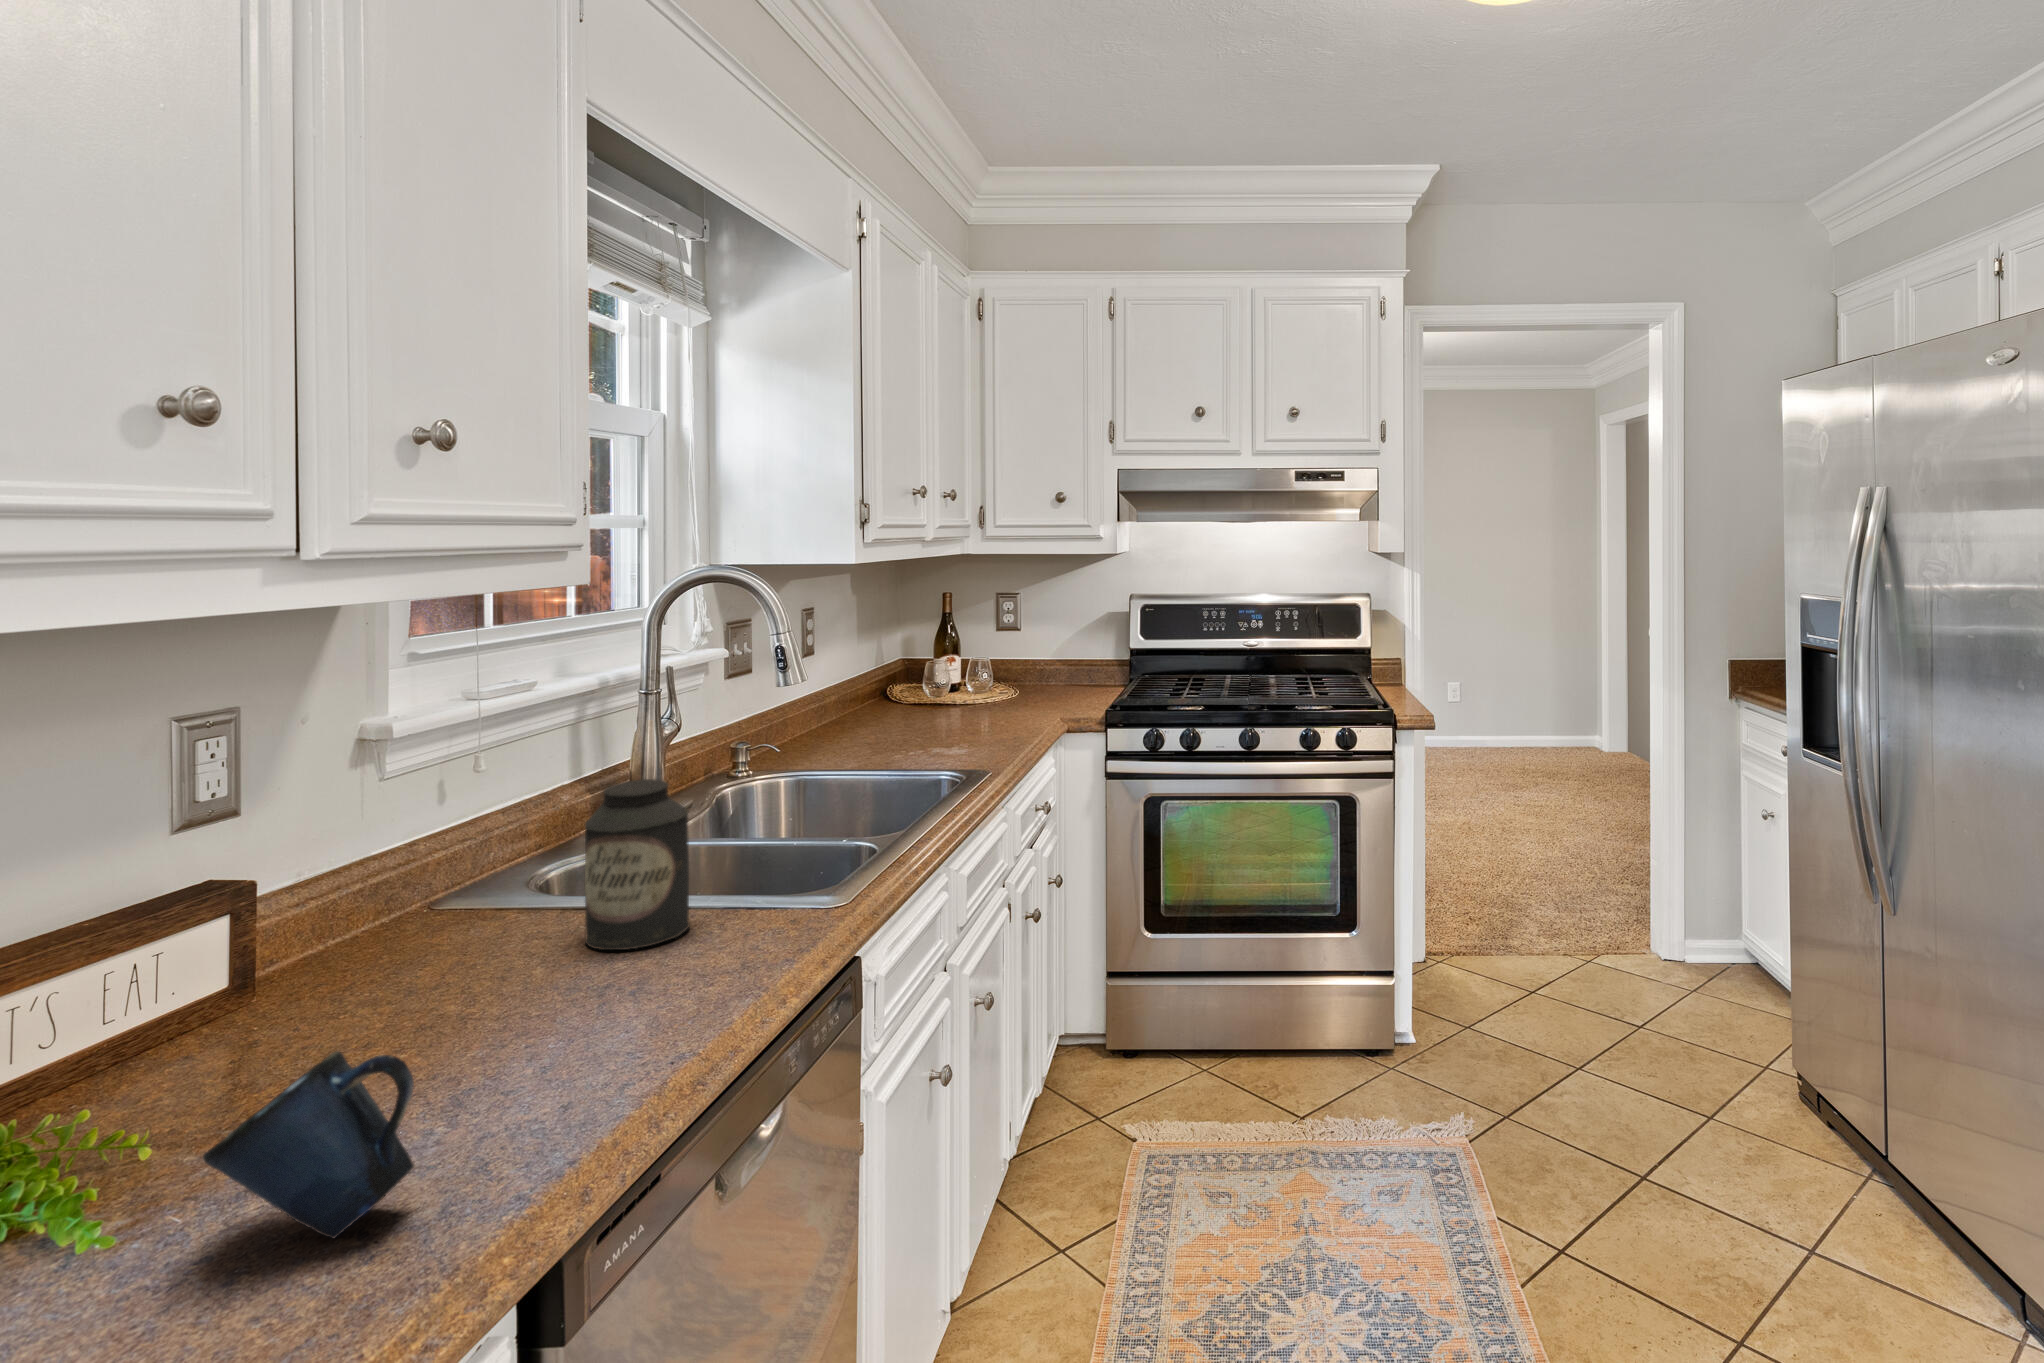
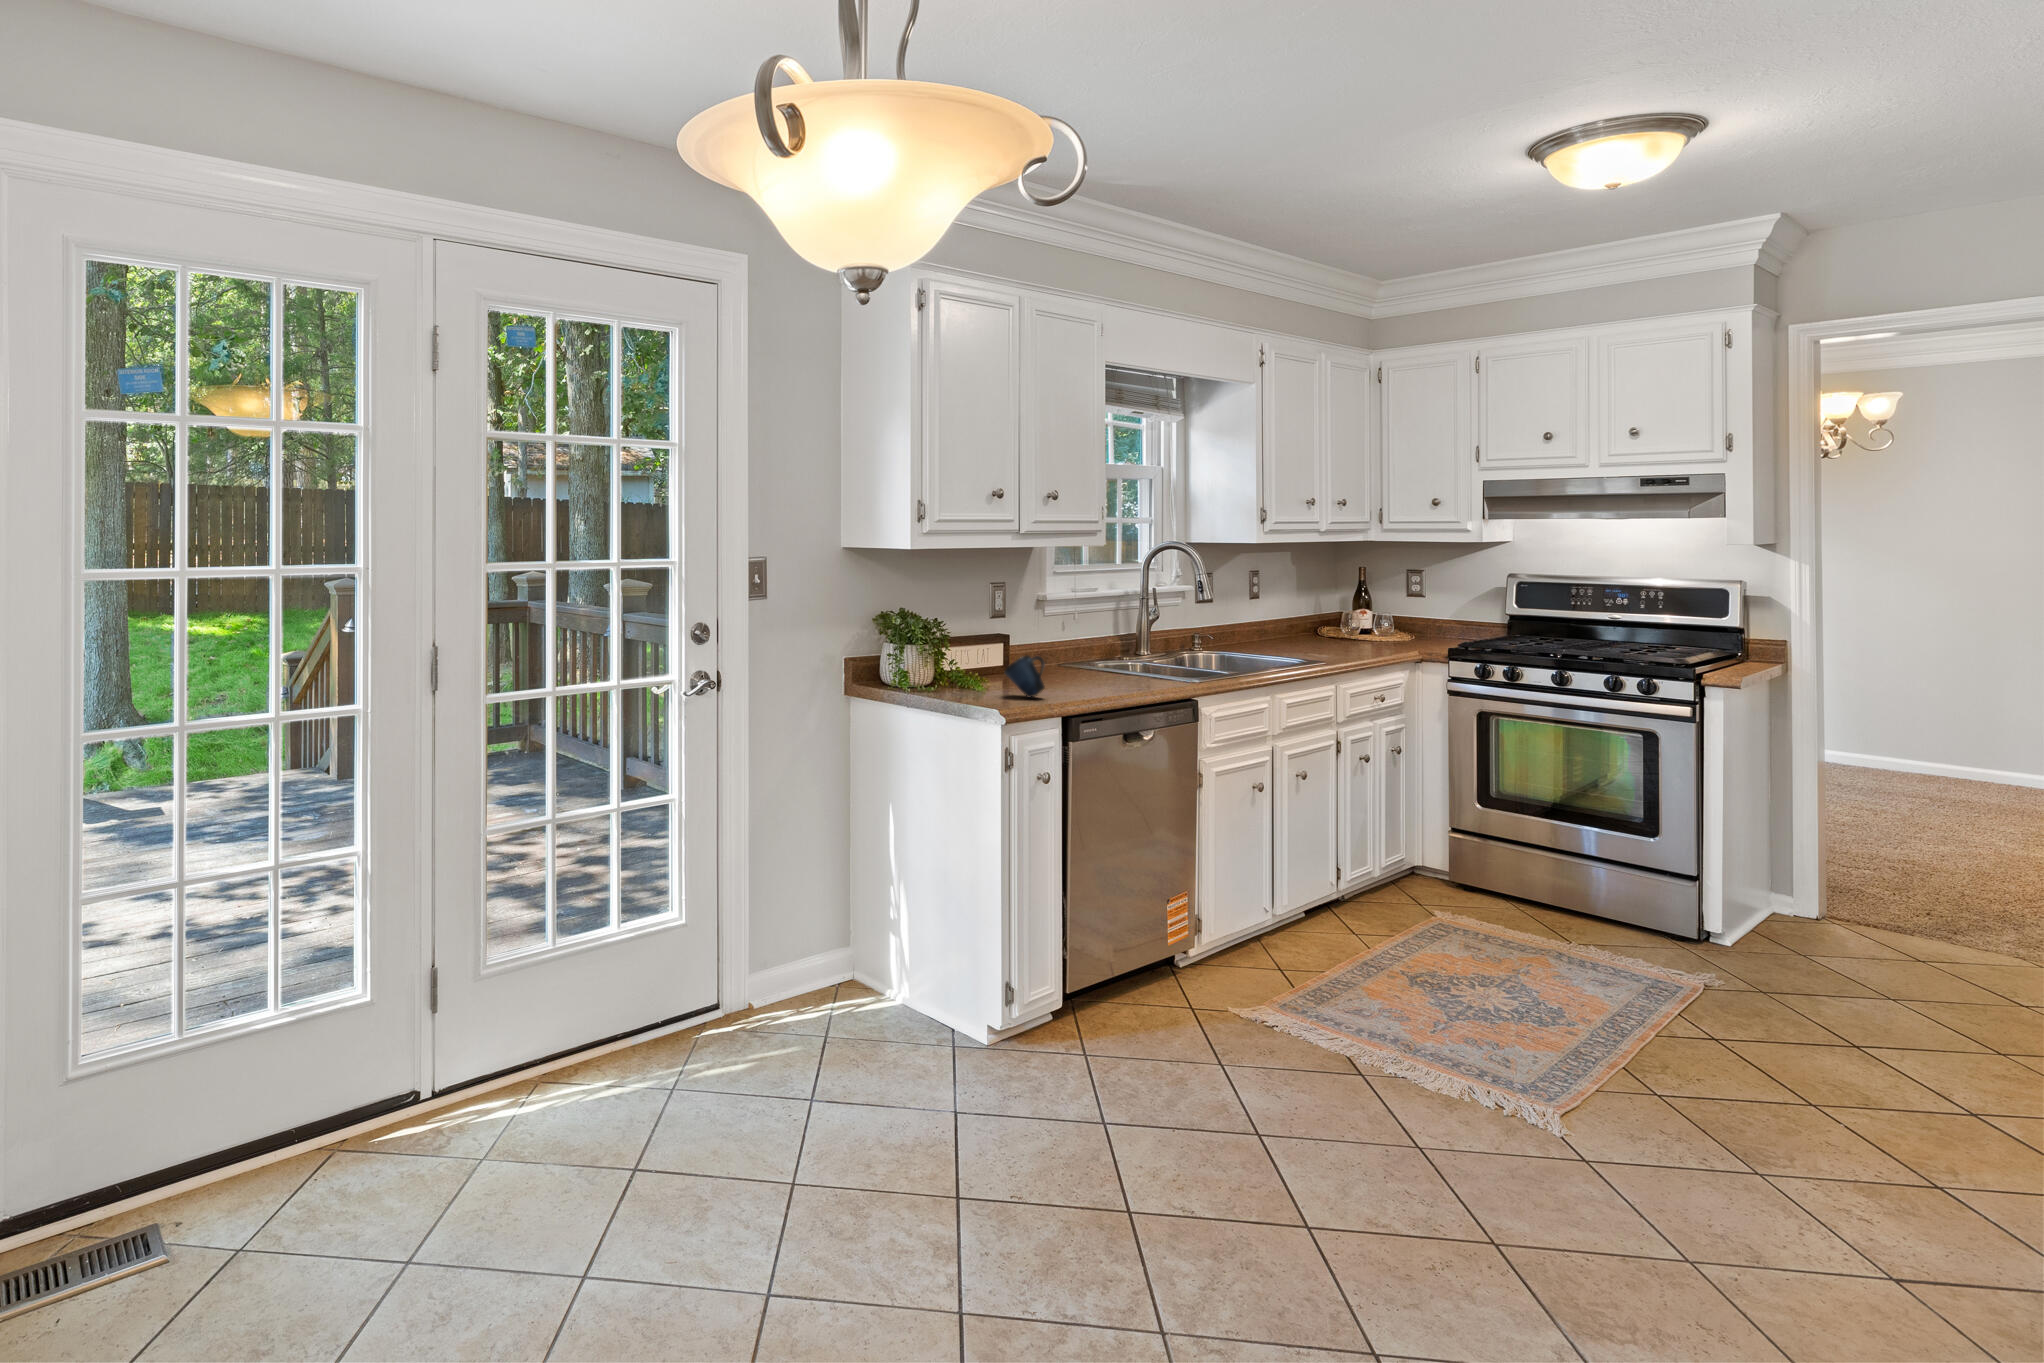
canister: present [585,779,690,950] -> none [1103,620,1139,678]

